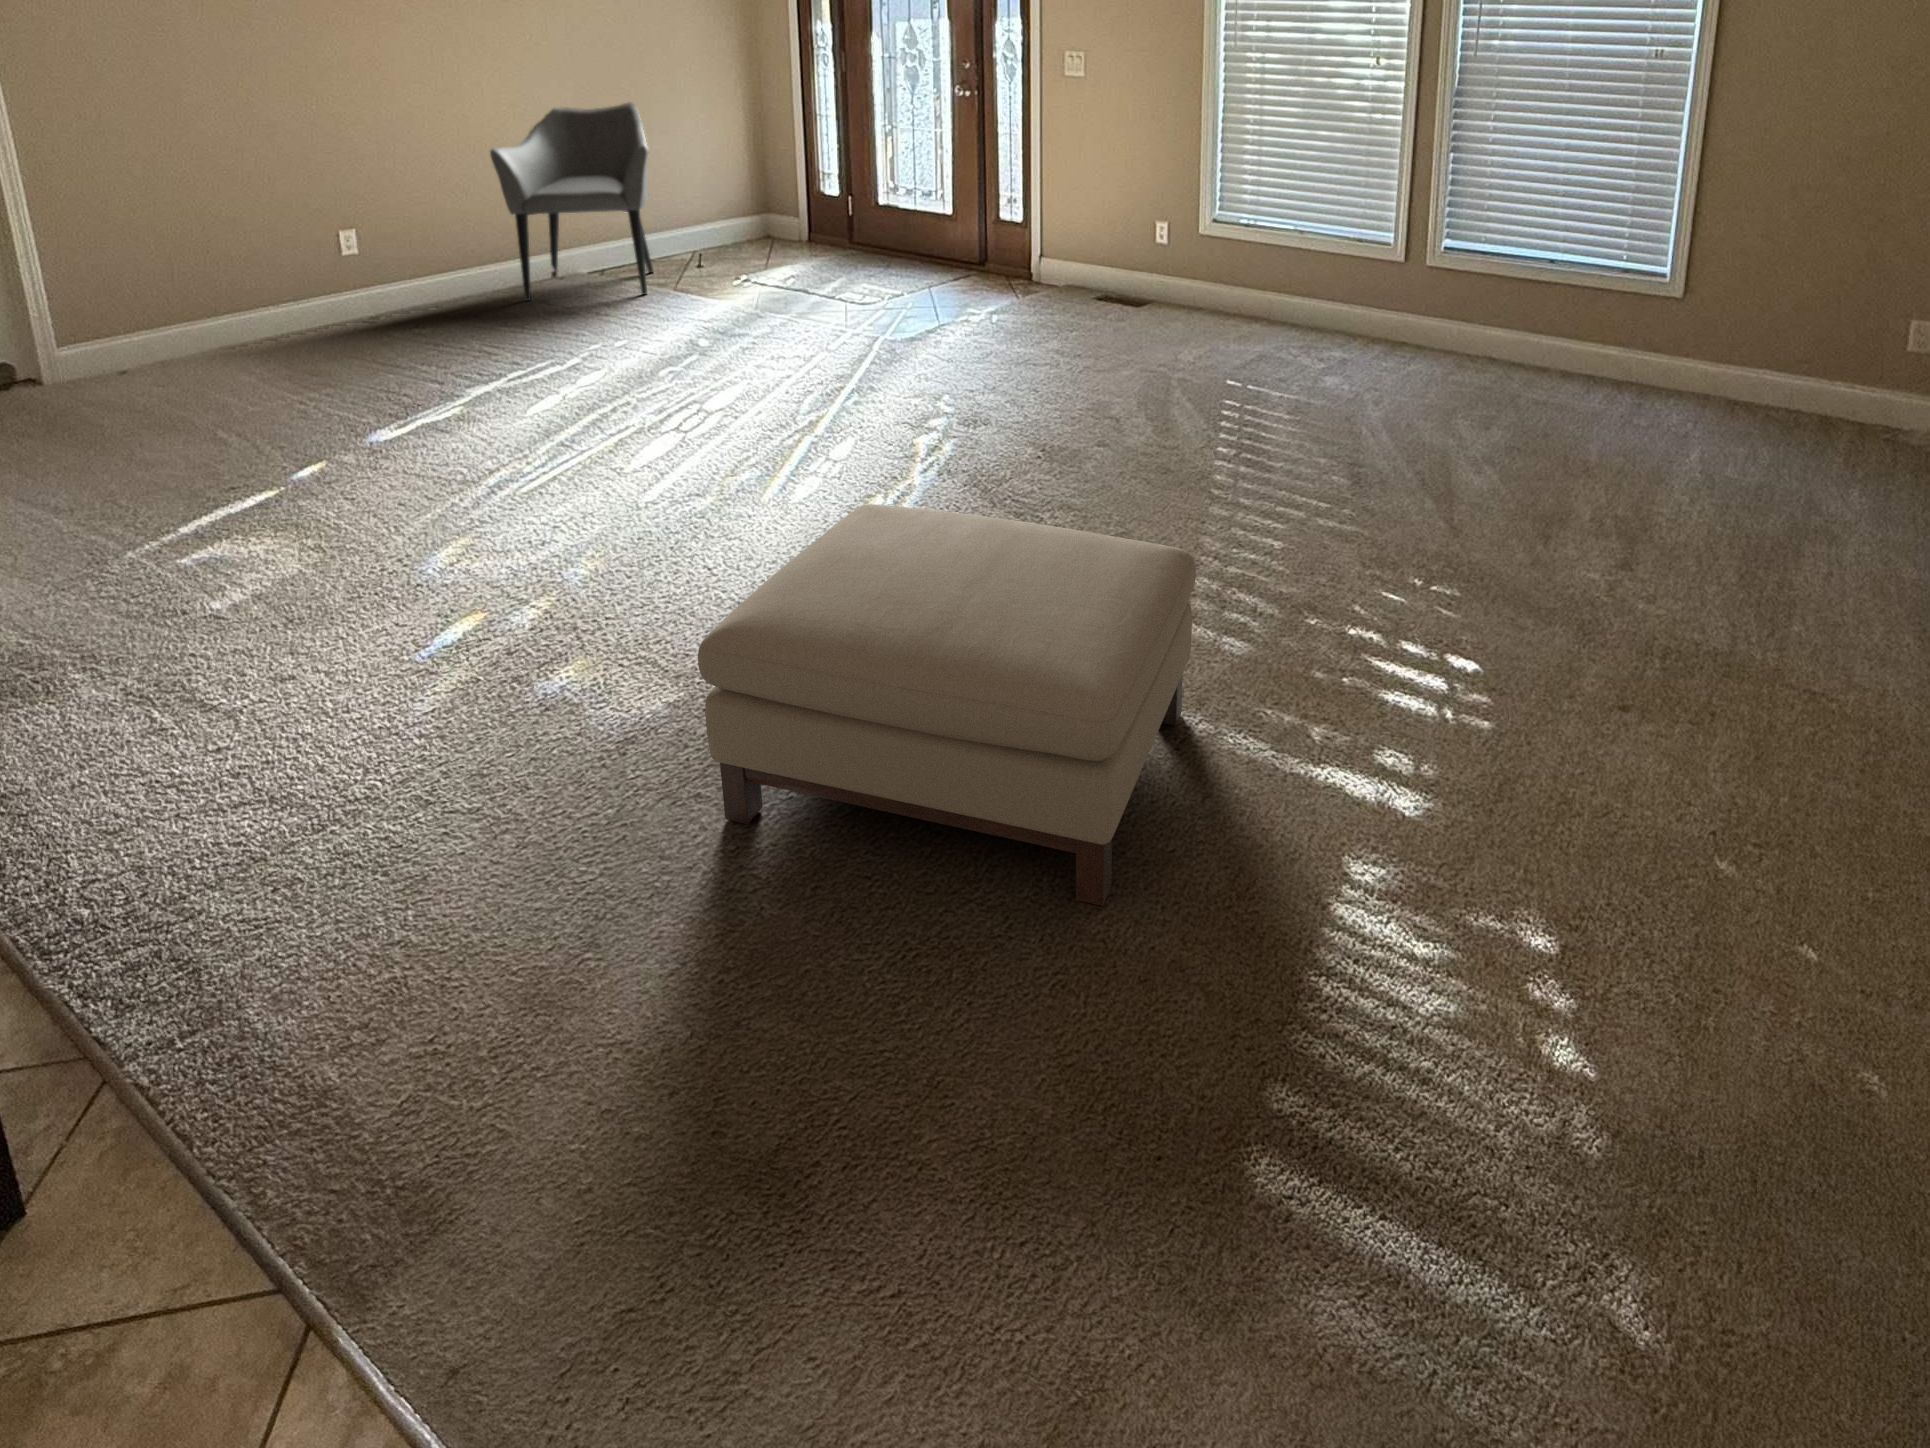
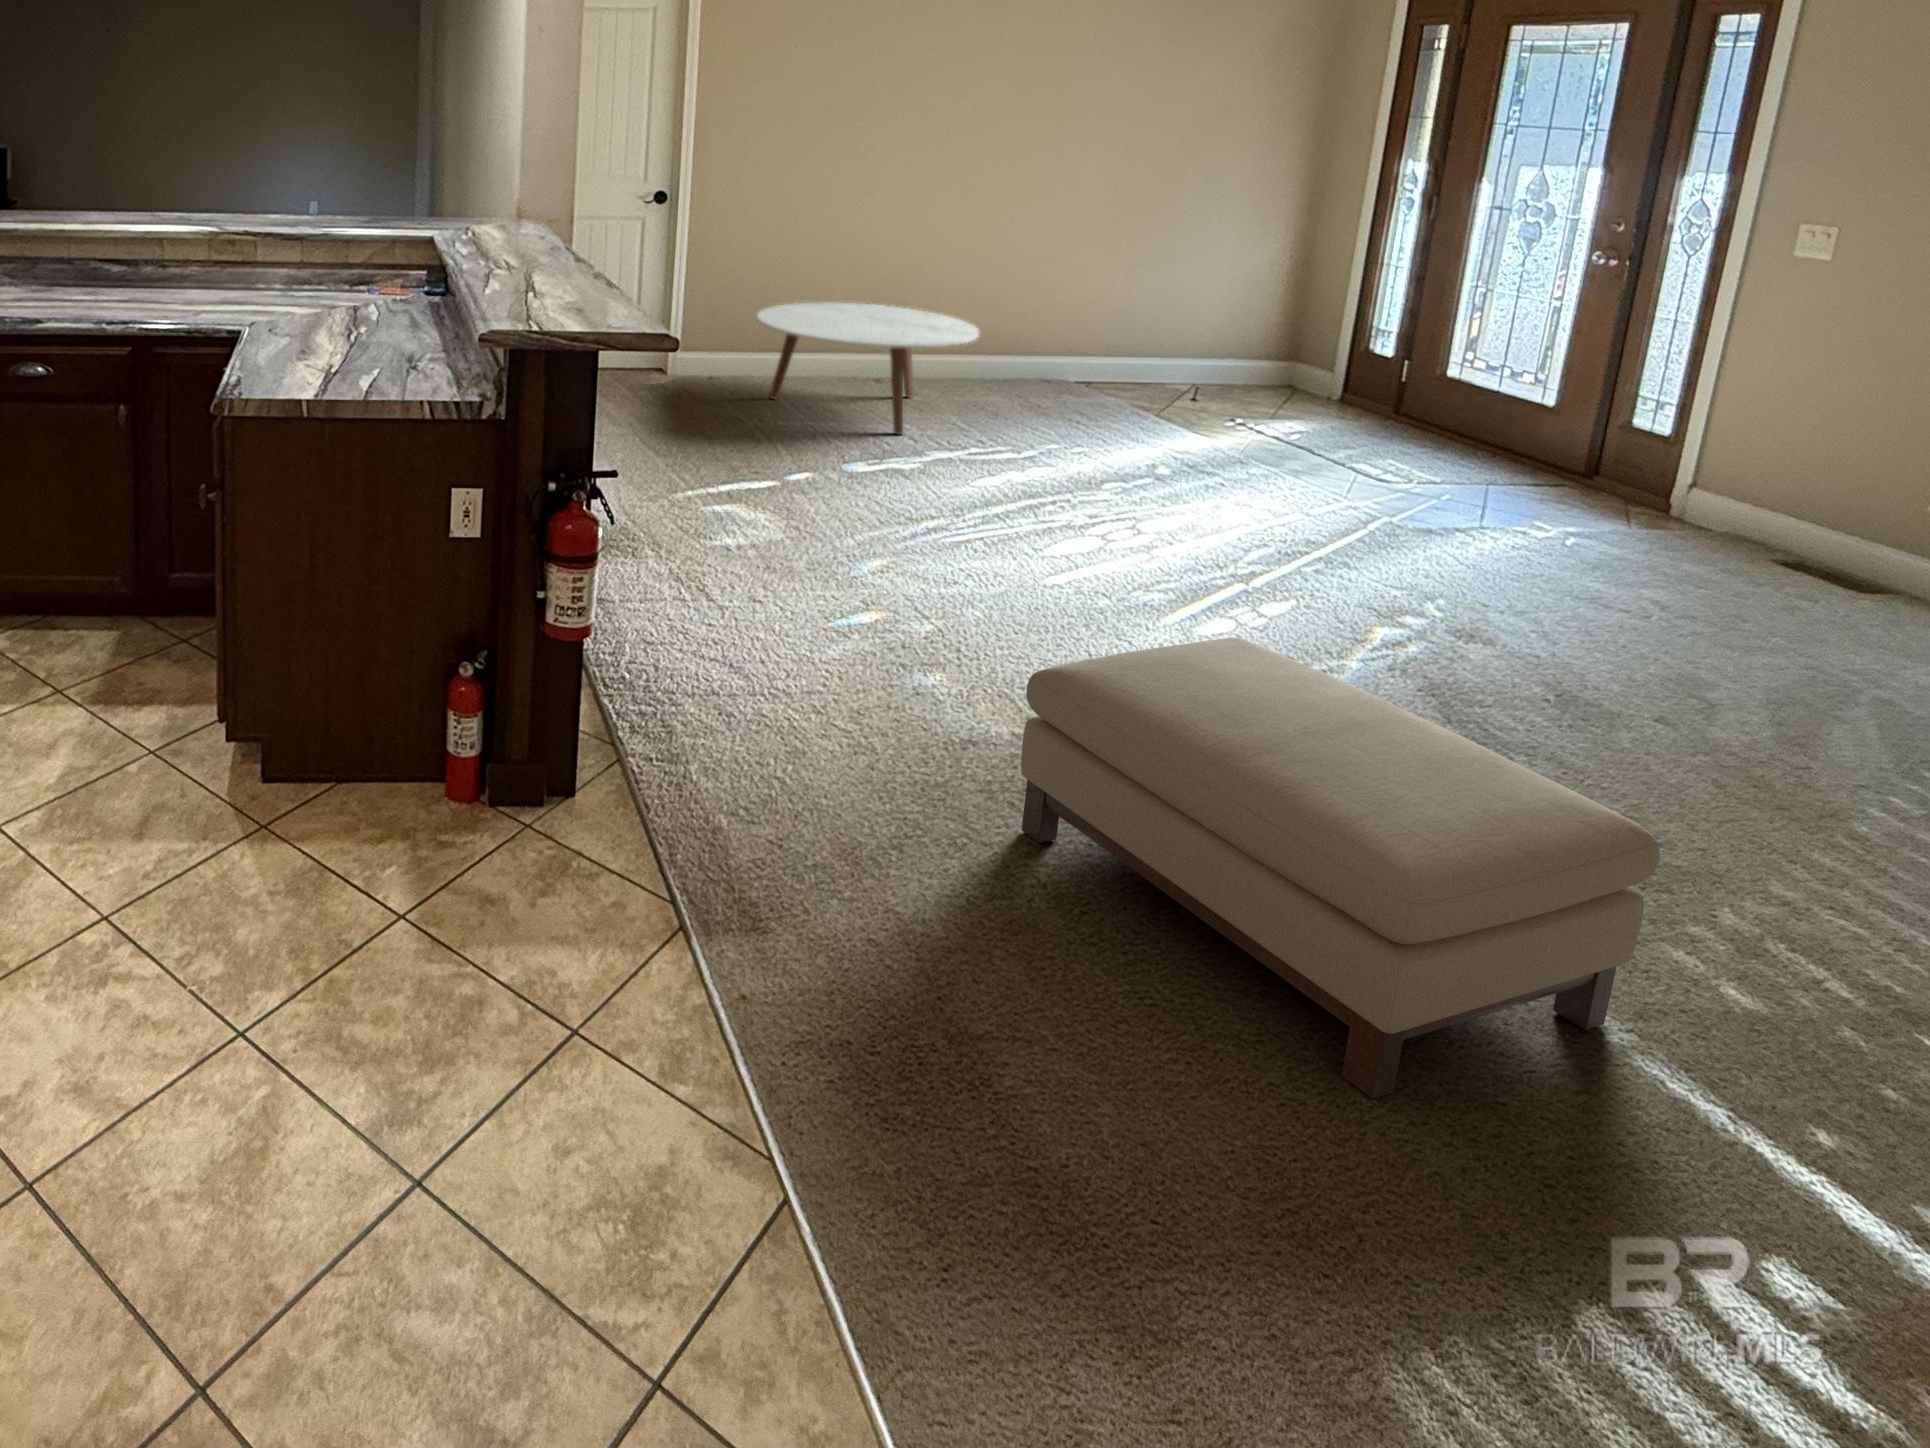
armchair: present [490,103,653,301] -> none [1004,224,1158,416]
coffee table: none [168,223,485,378] -> present [757,302,979,435]

